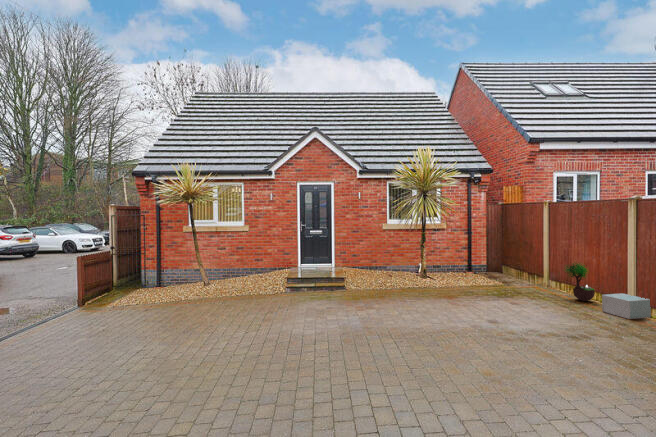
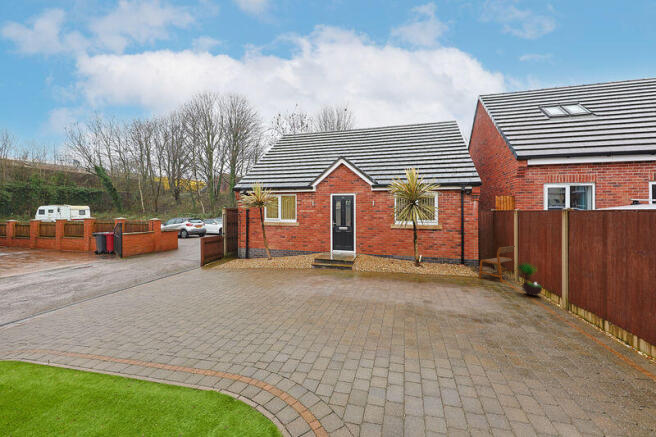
bench: none [507,244,546,289] -> present [479,246,519,282]
storage box: present [602,293,651,319] -> none [535,291,576,315]

